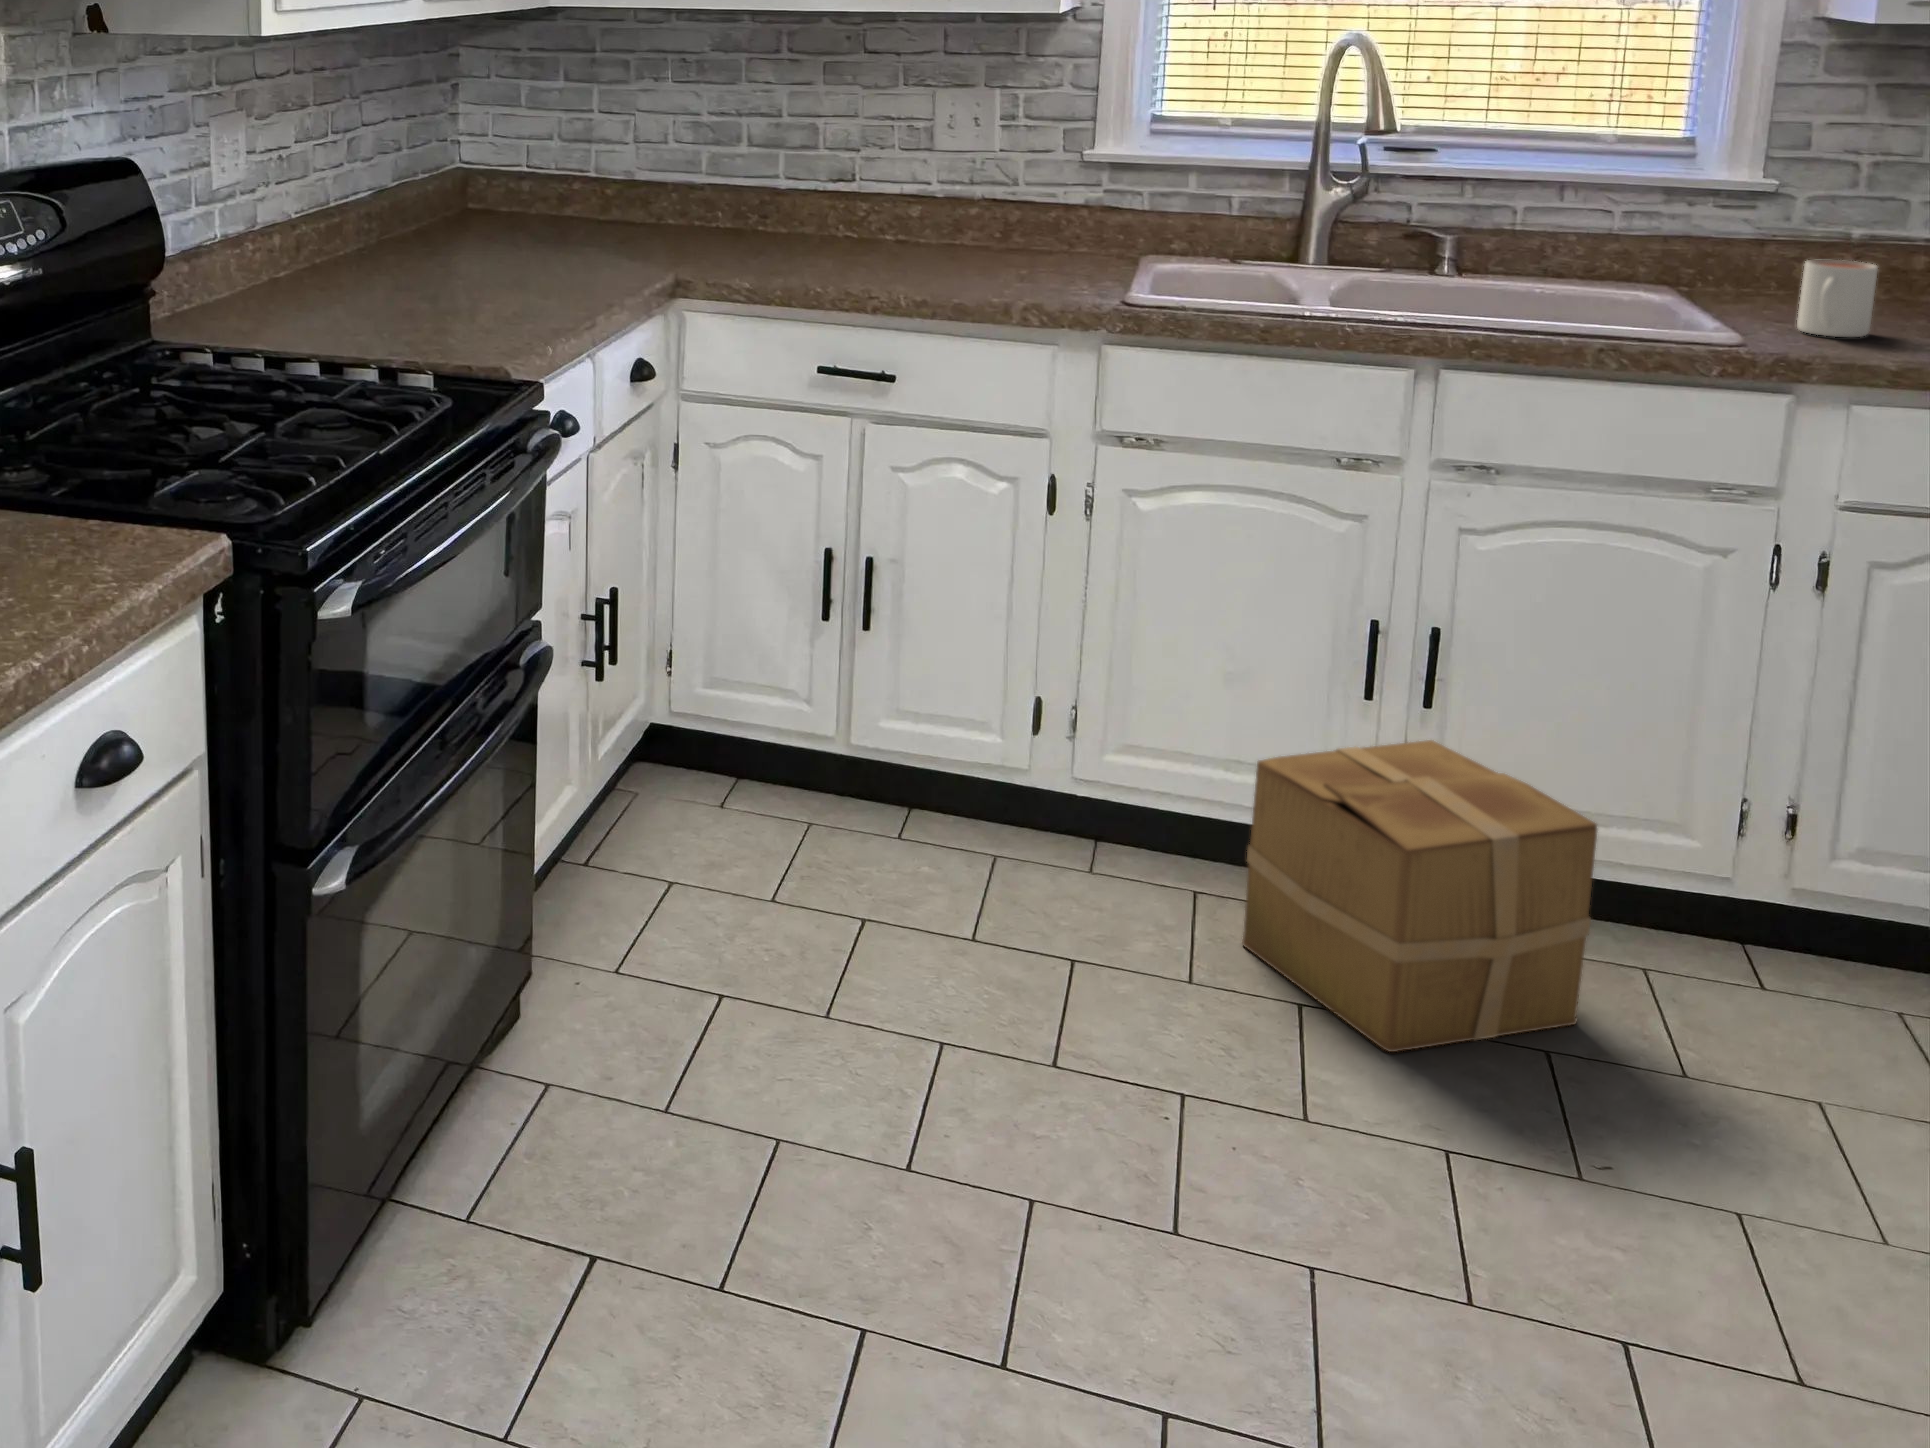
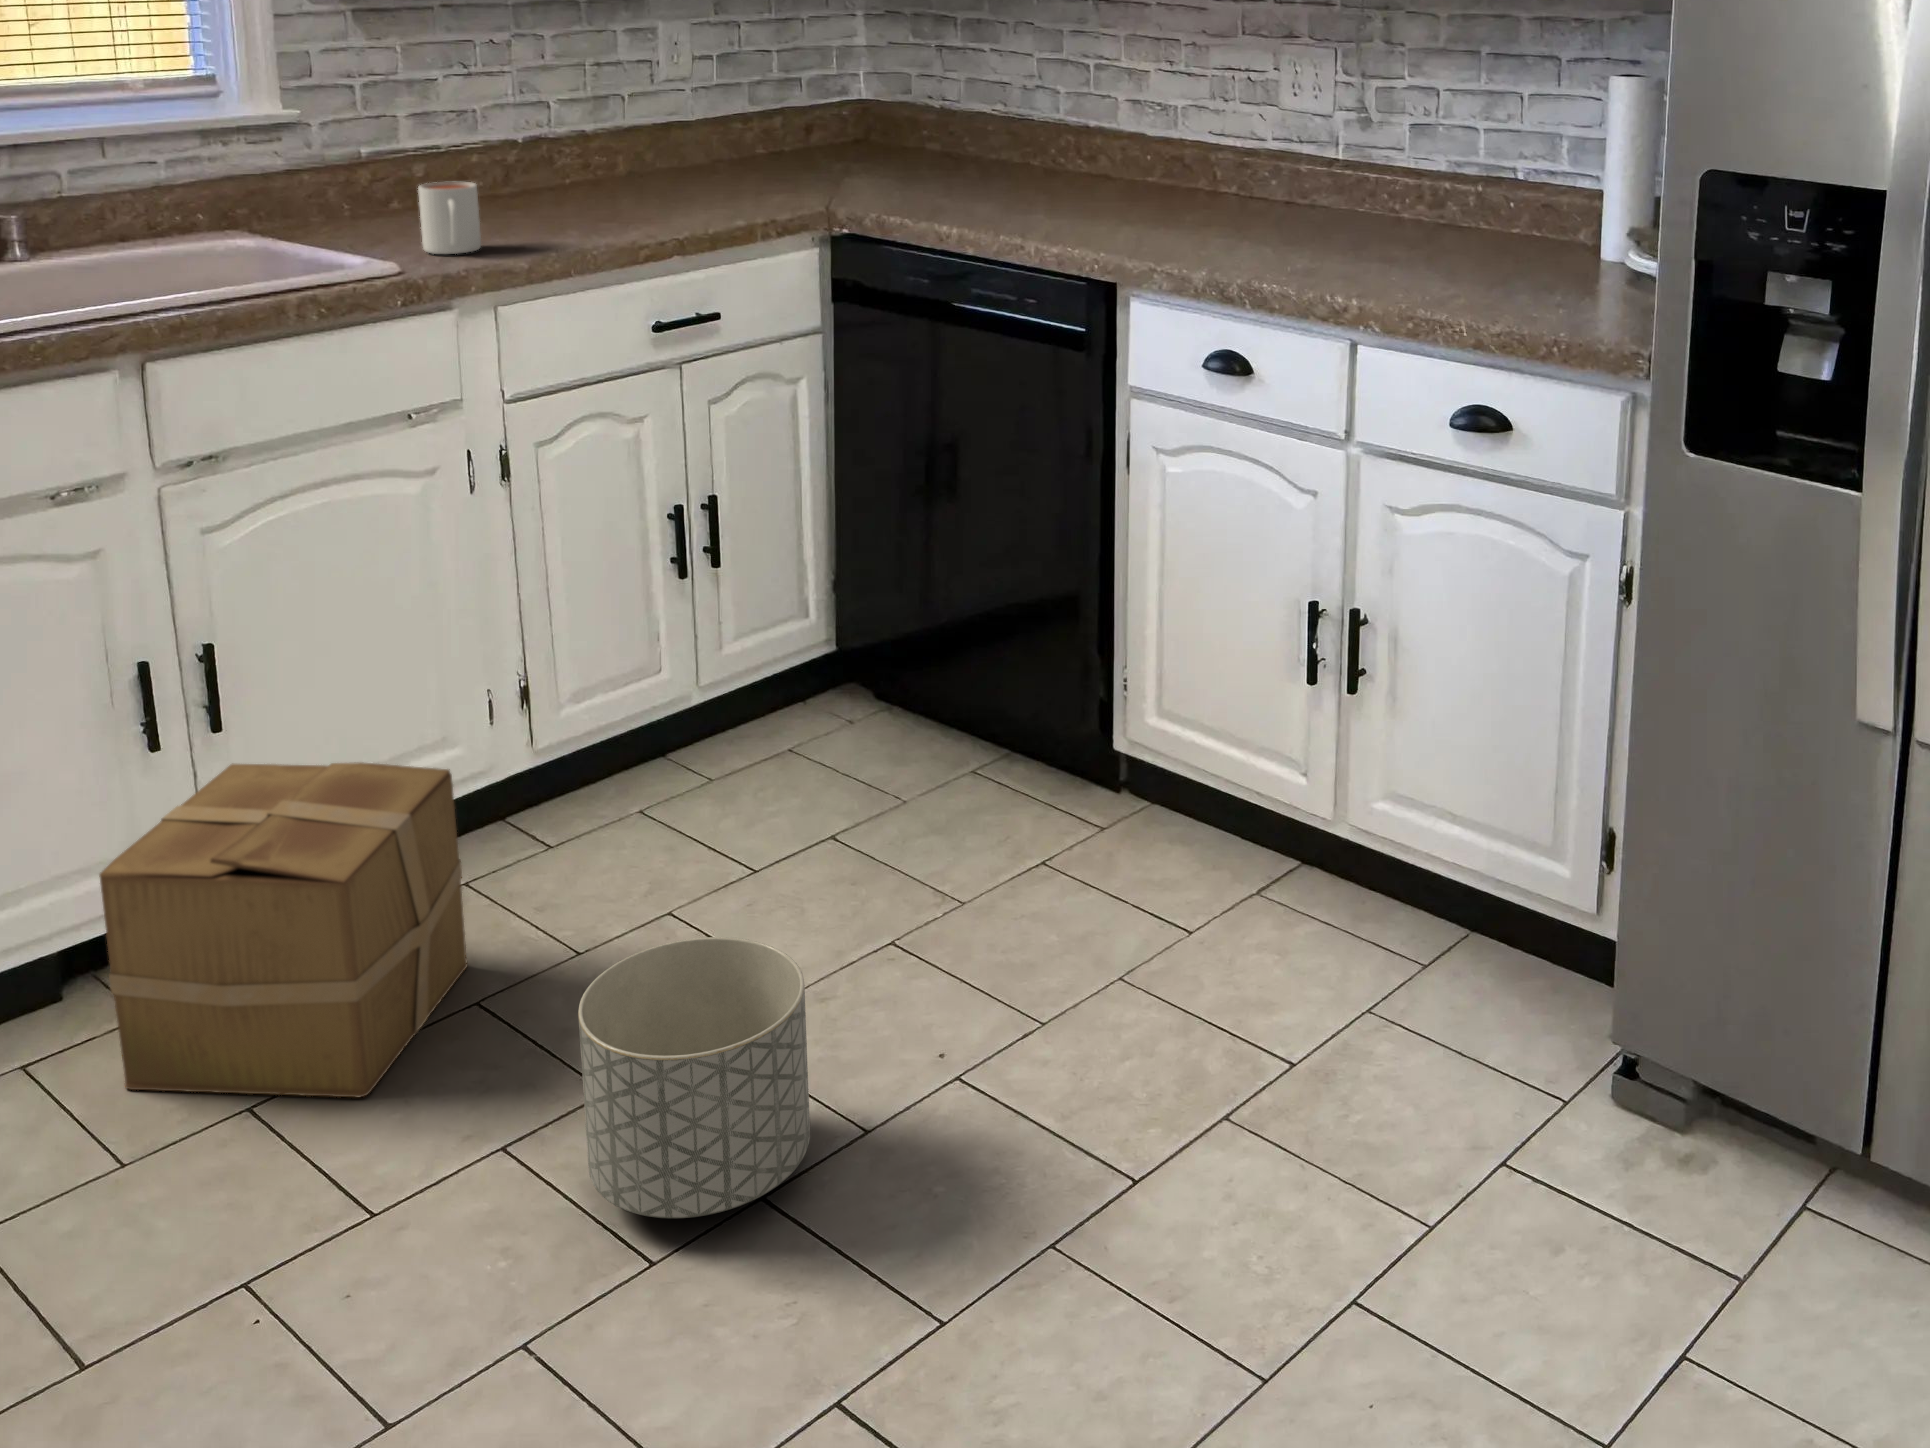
planter: none [1467,1035,1755,1339] -> present [578,937,810,1218]

